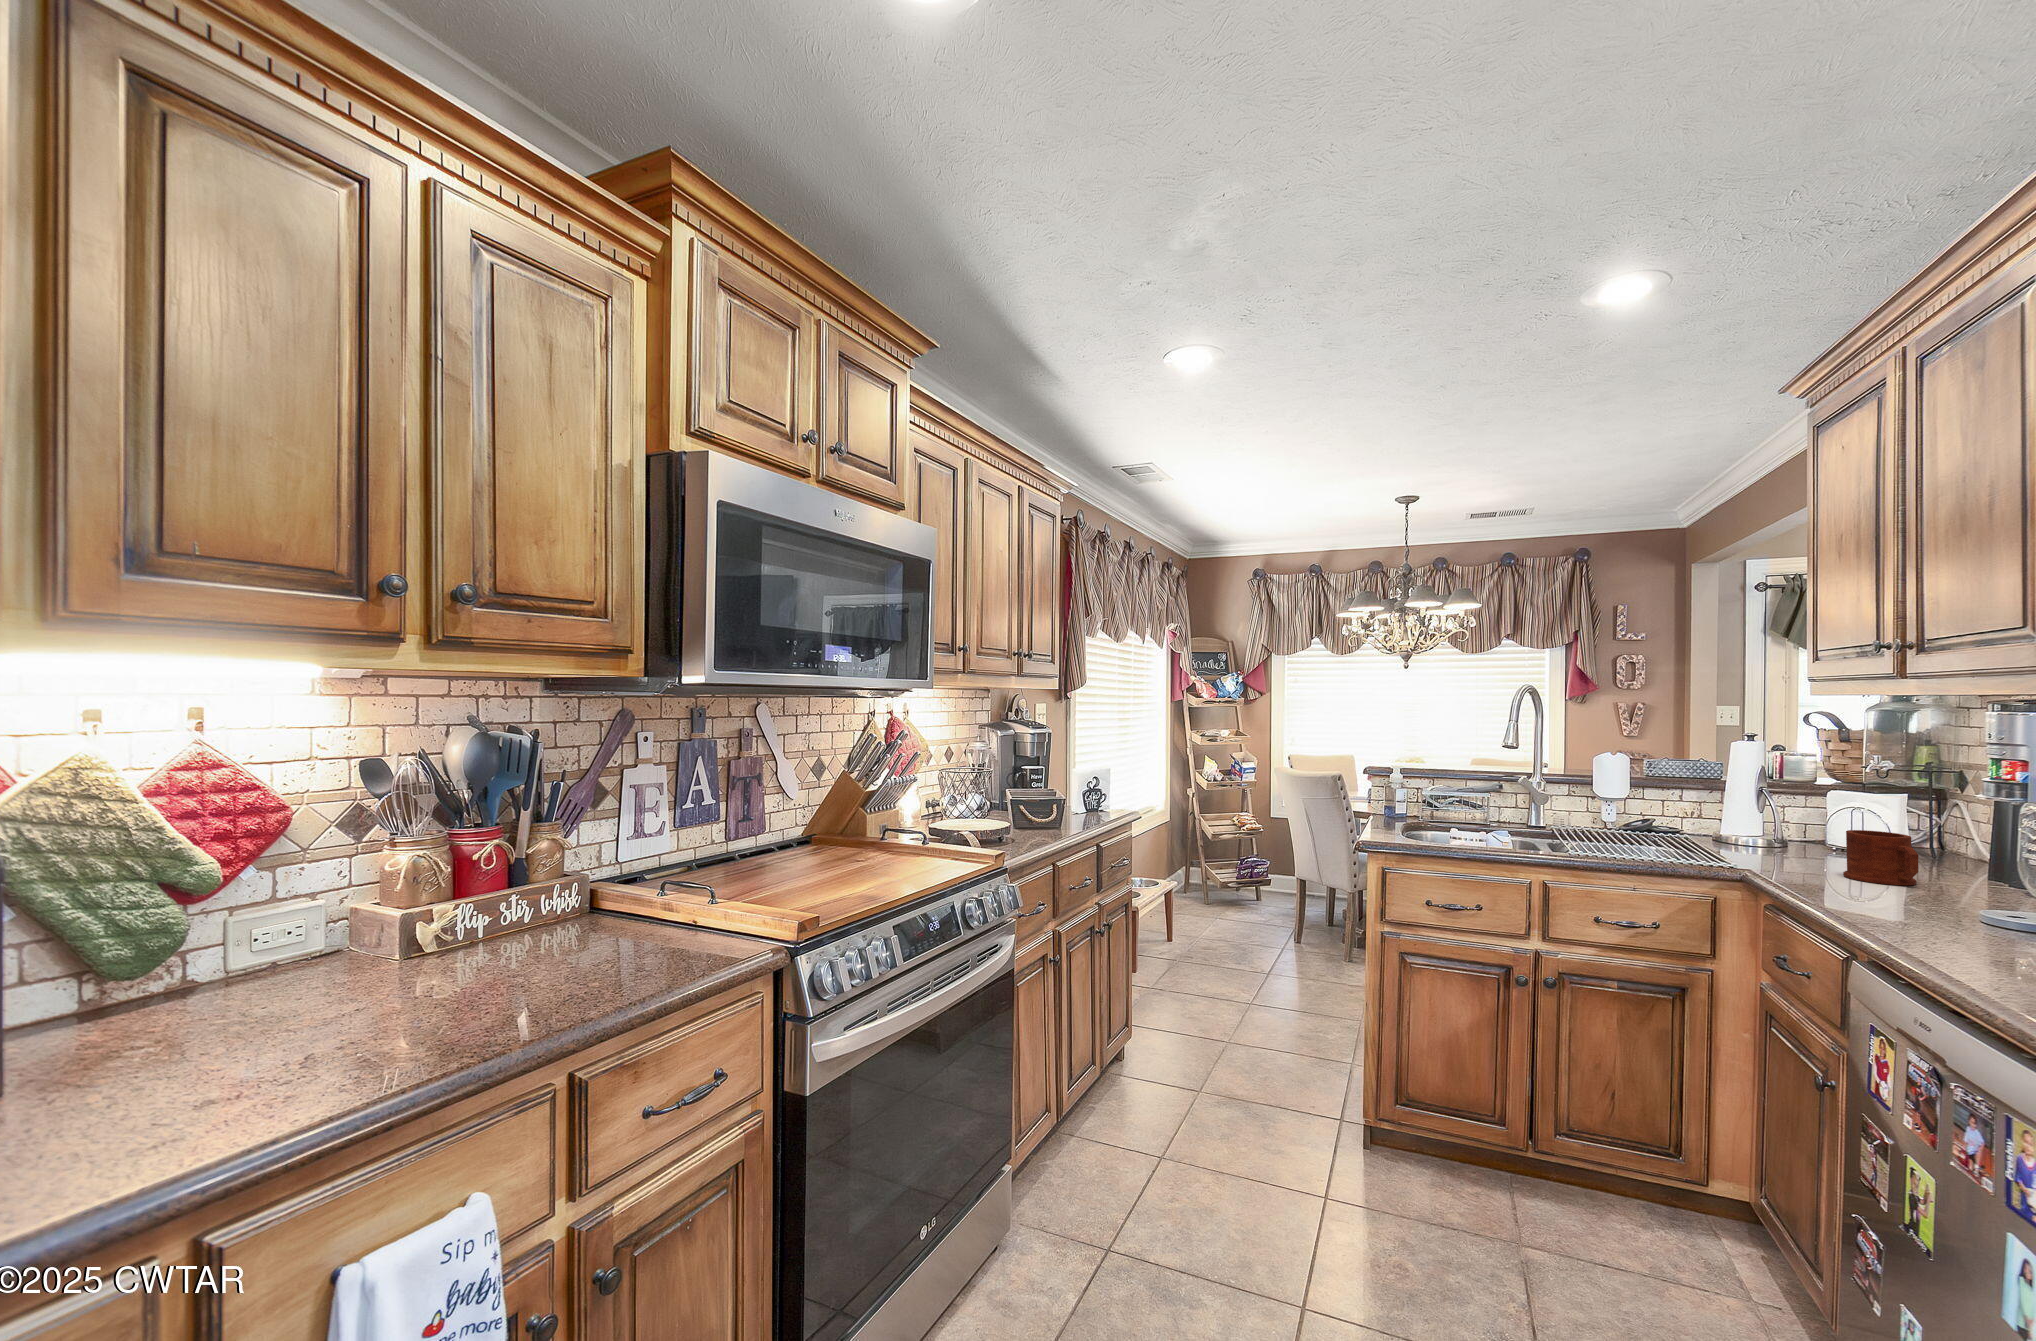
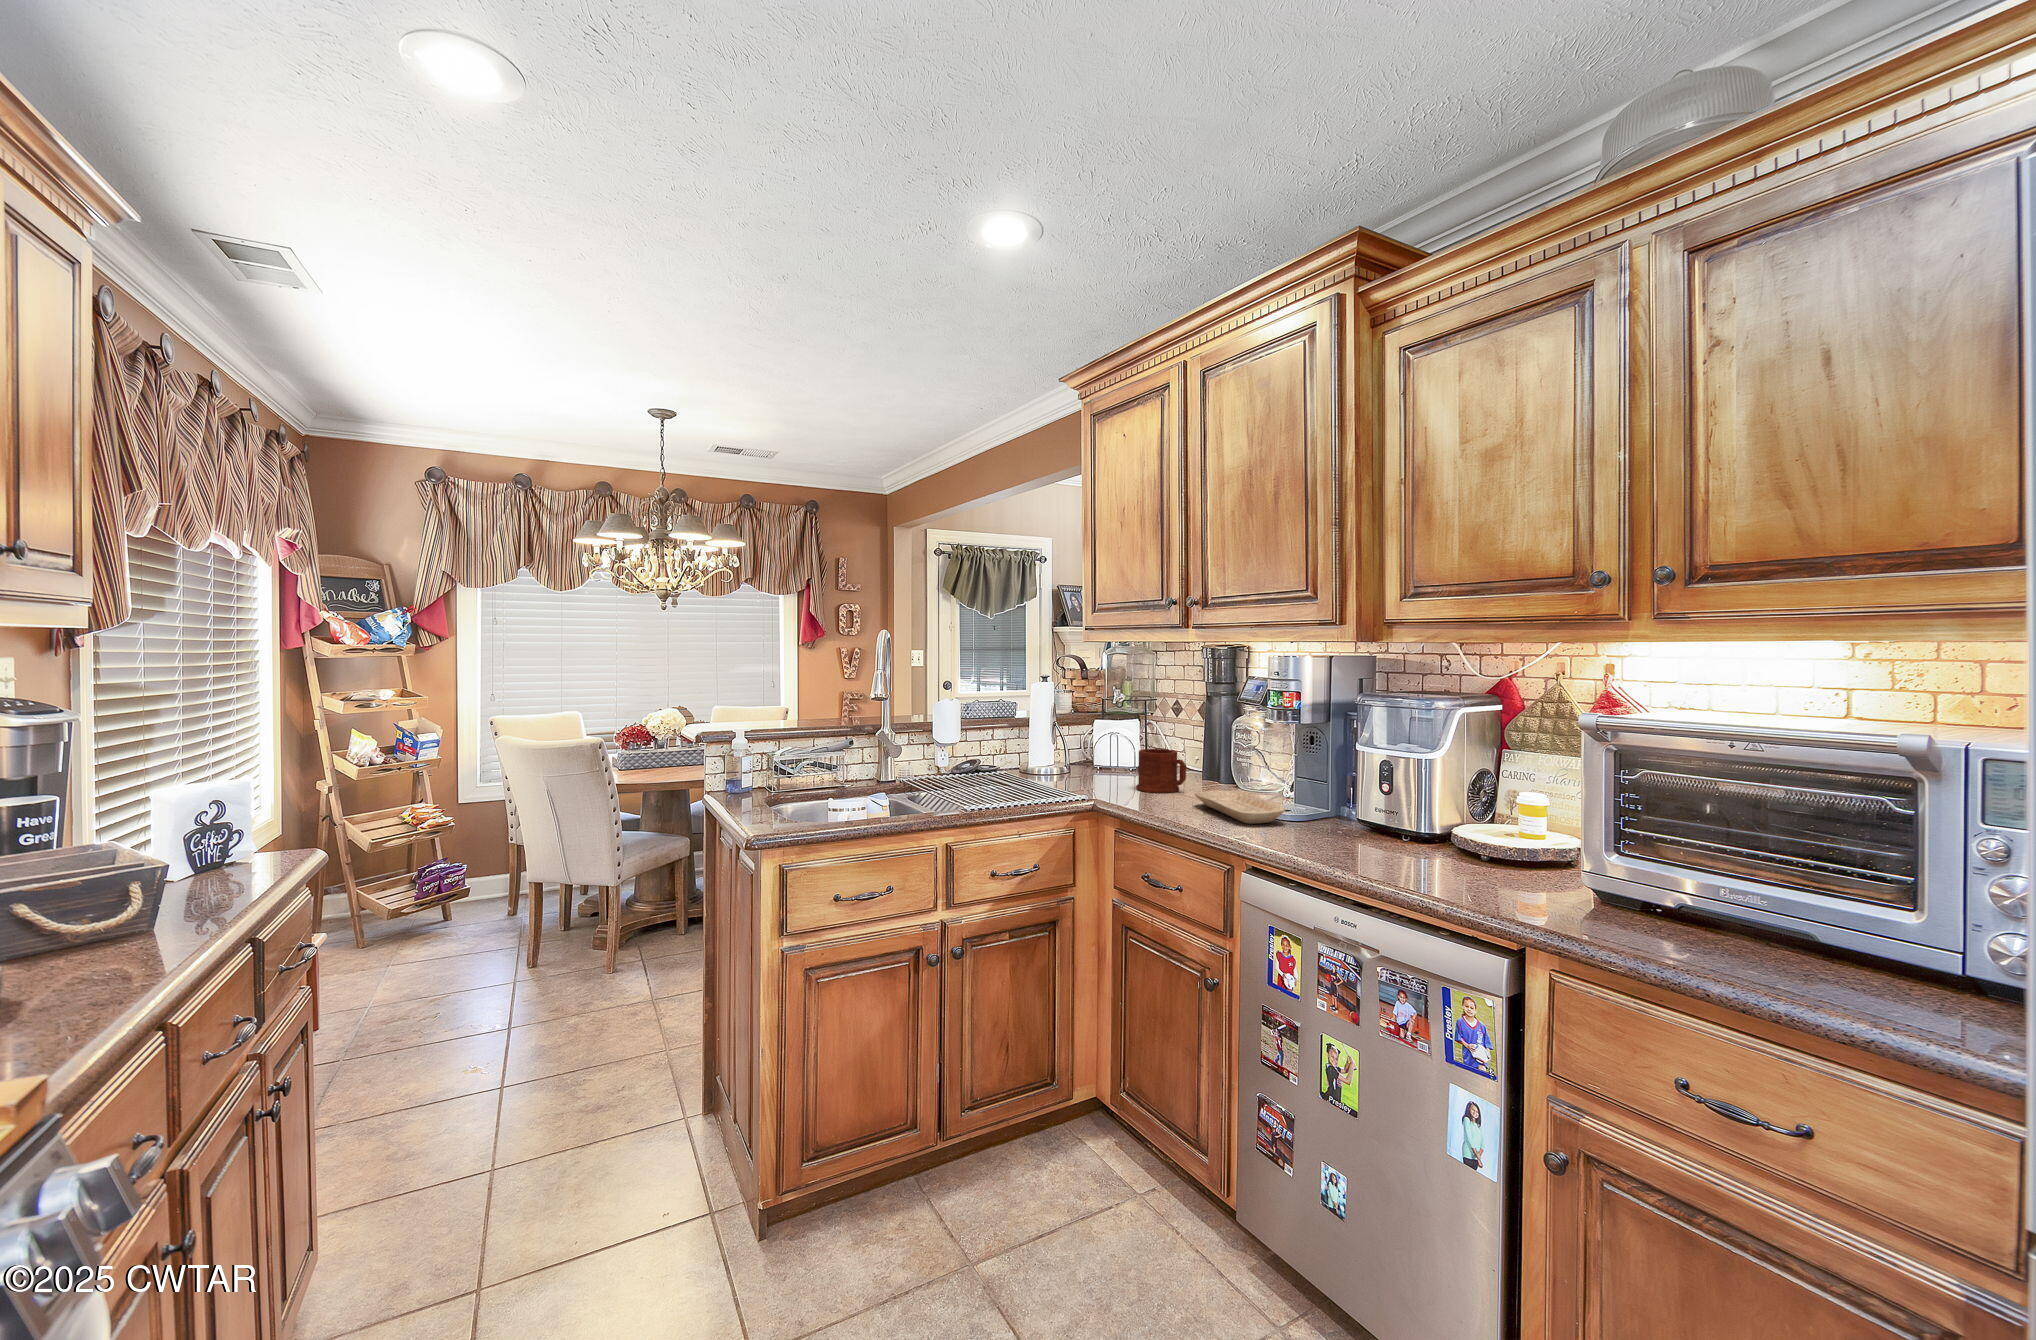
tray: none [1884,884,1991,927] -> present [1195,790,1285,824]

